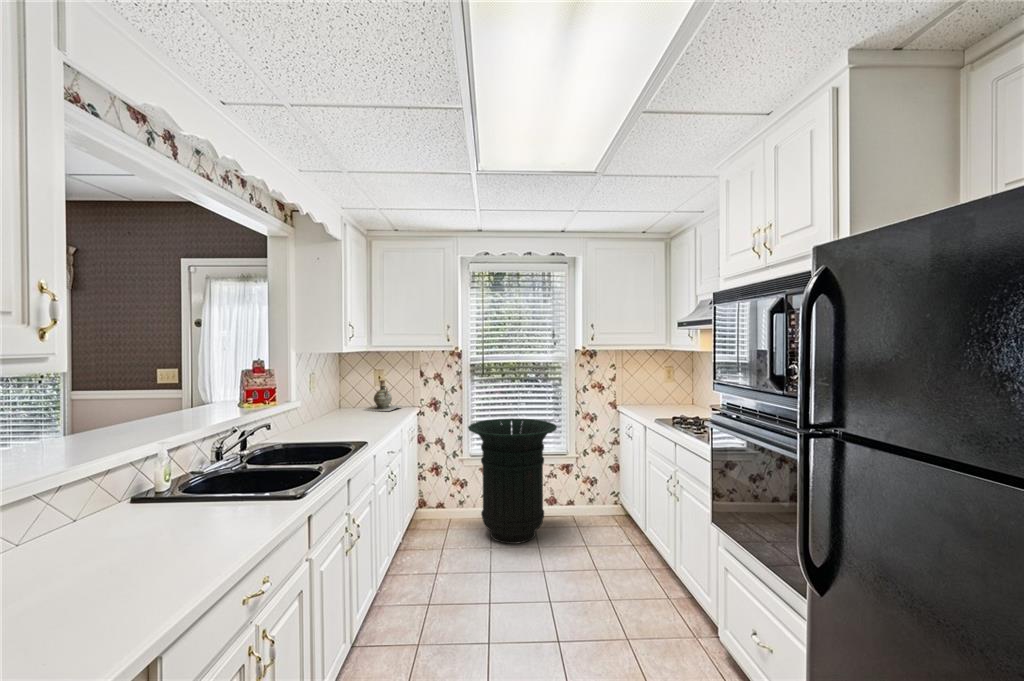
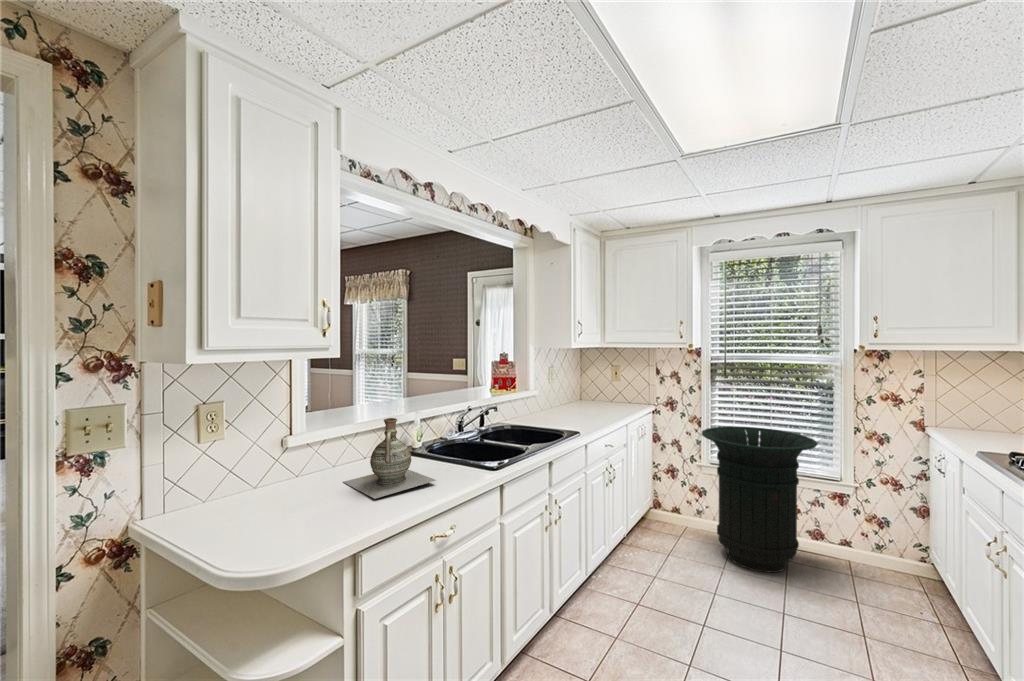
ceramic jug: present [364,380,400,411] -> present [344,418,436,499]

